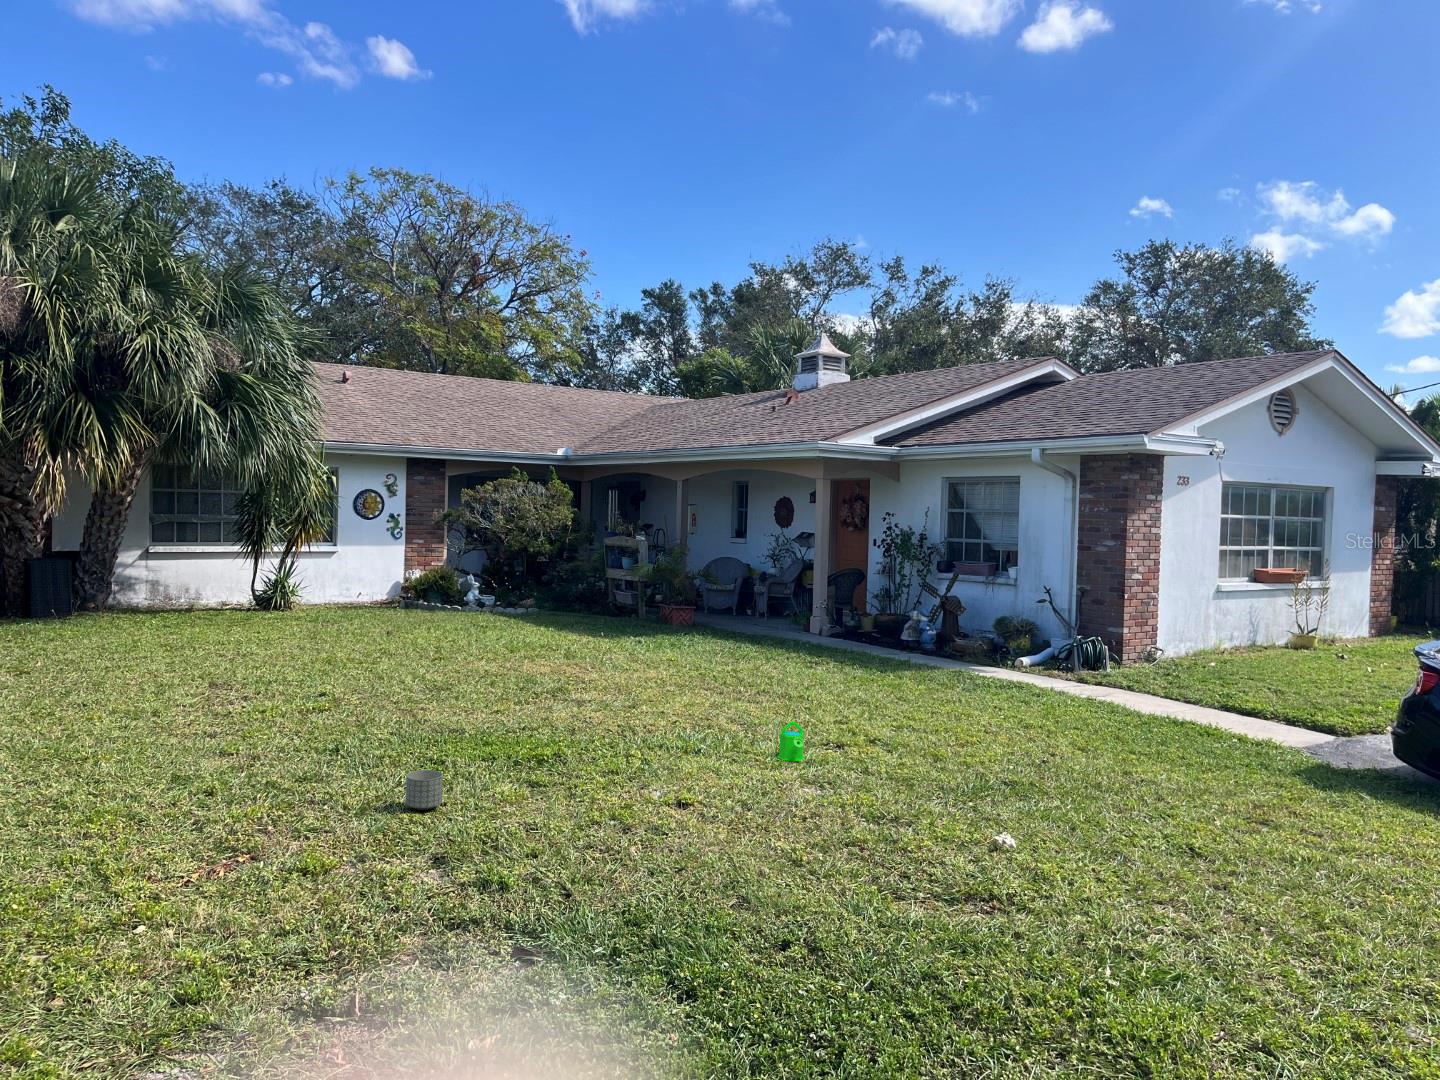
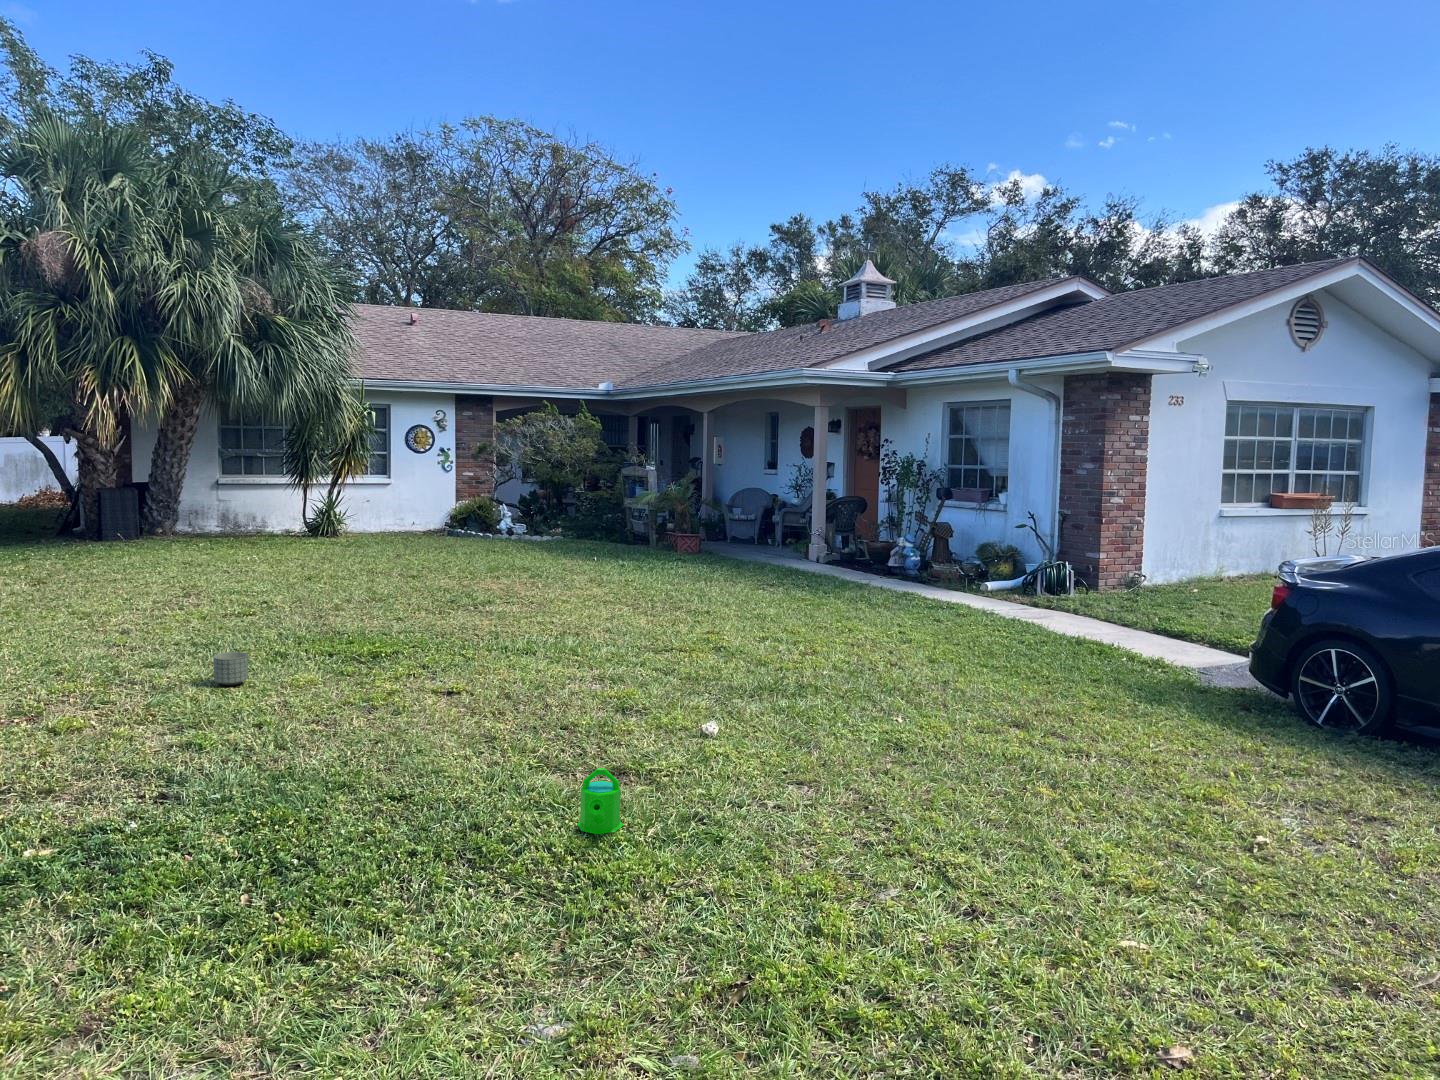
watering can: present [777,721,805,761] -> present [577,768,623,834]

